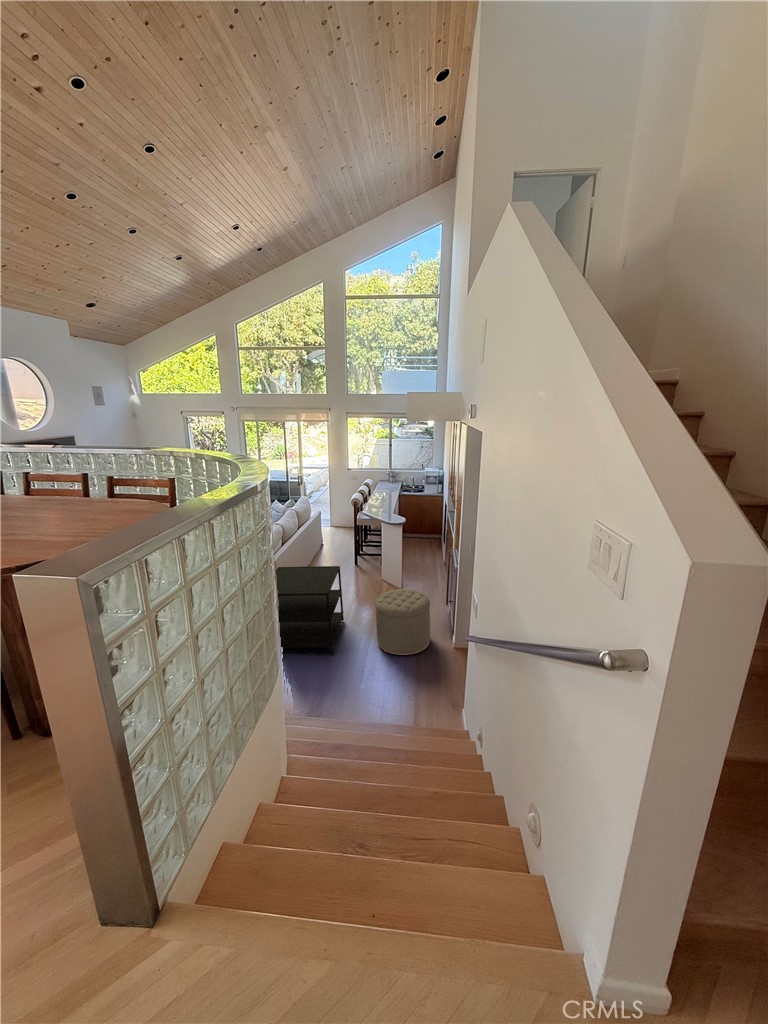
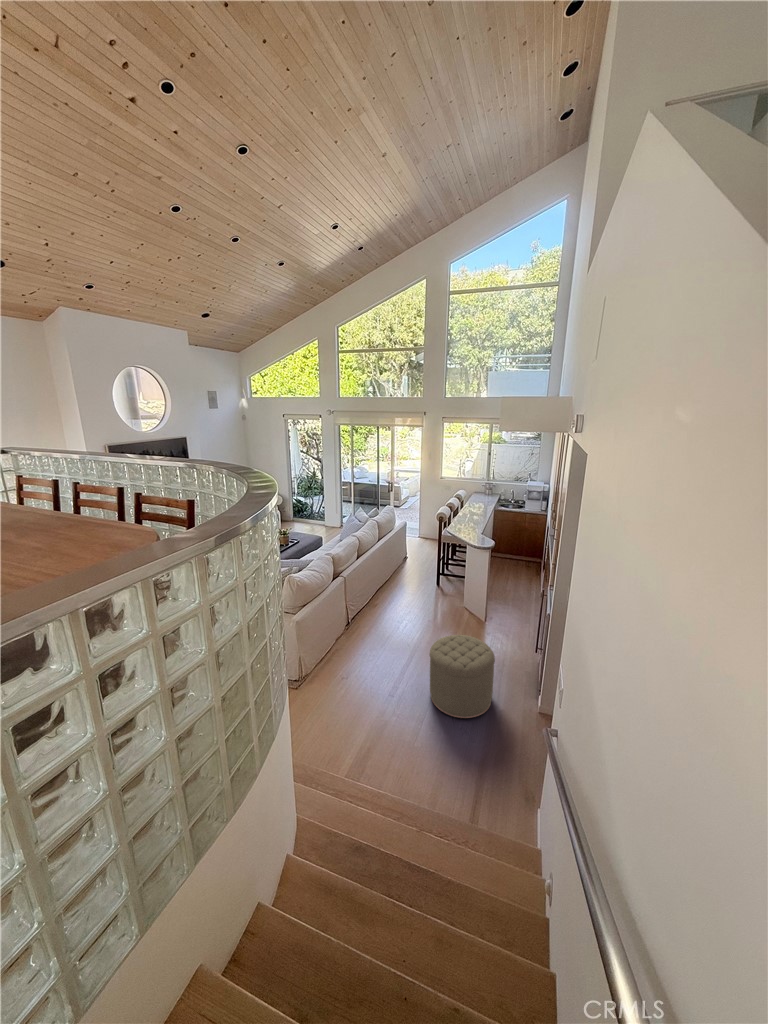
side table: present [276,566,344,655] -> none [306,586,403,697]

